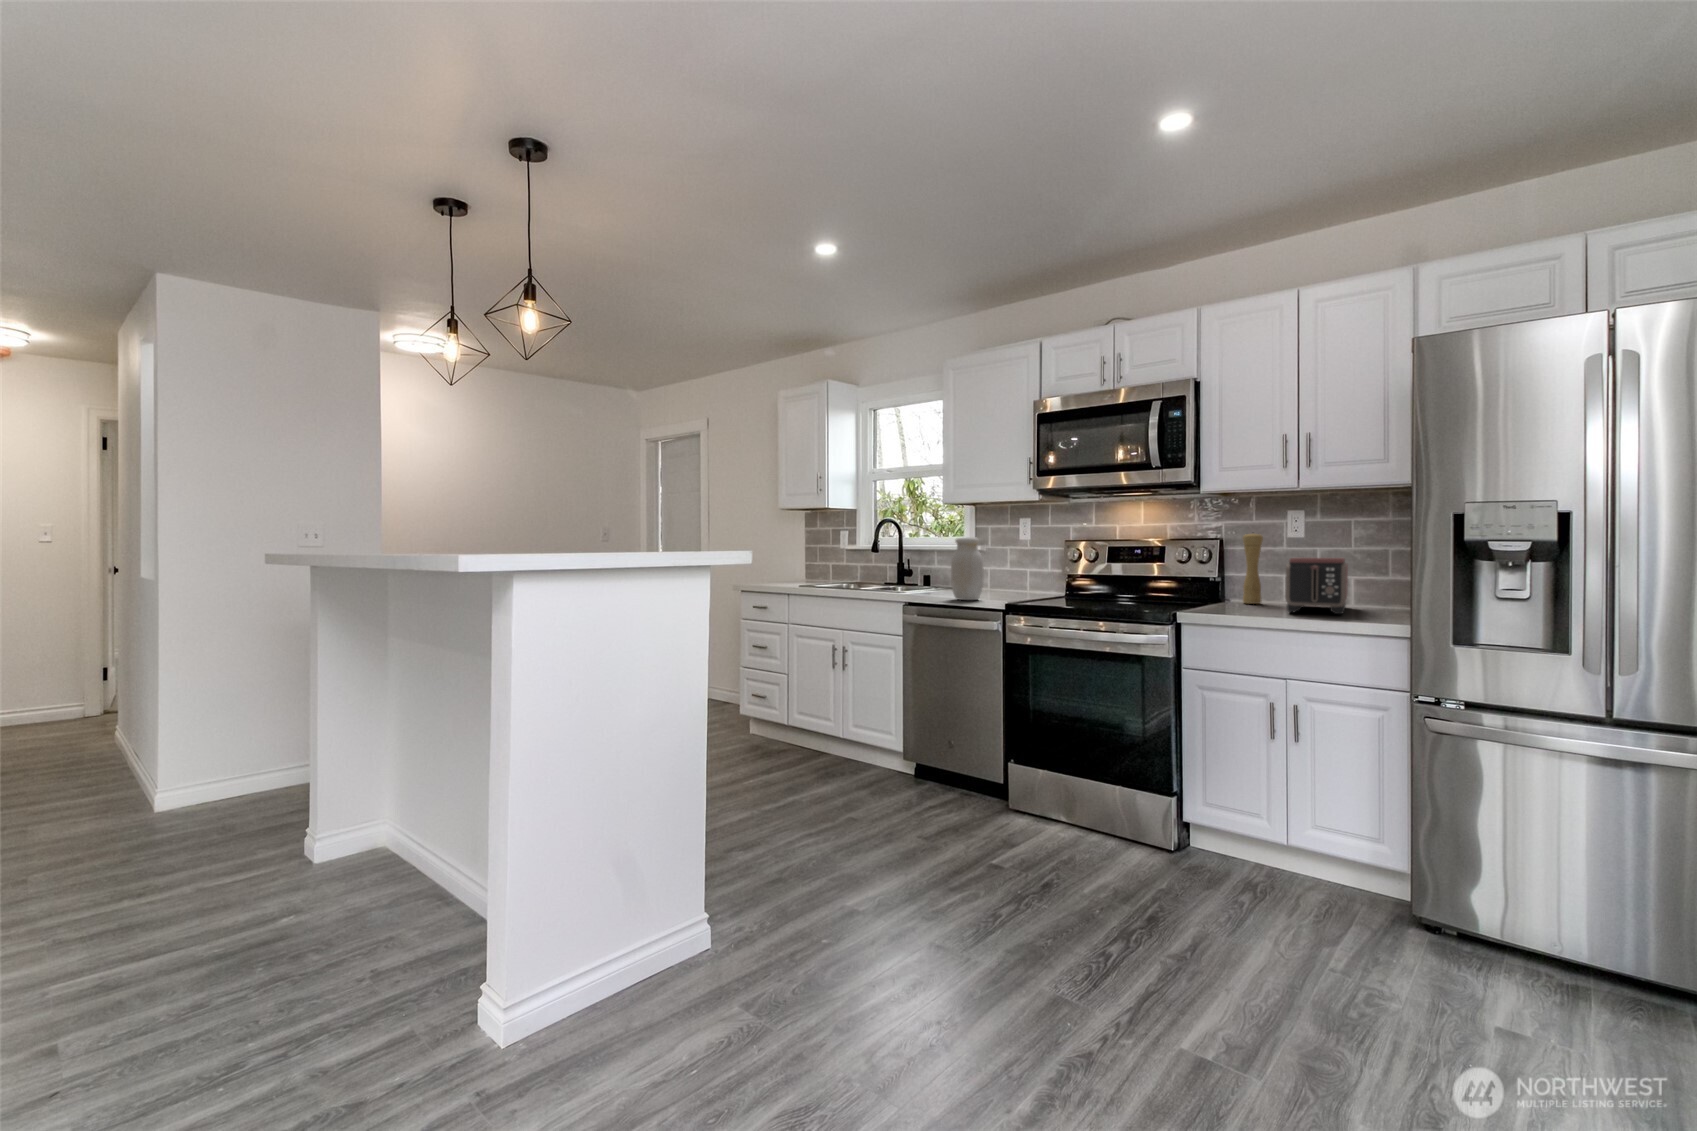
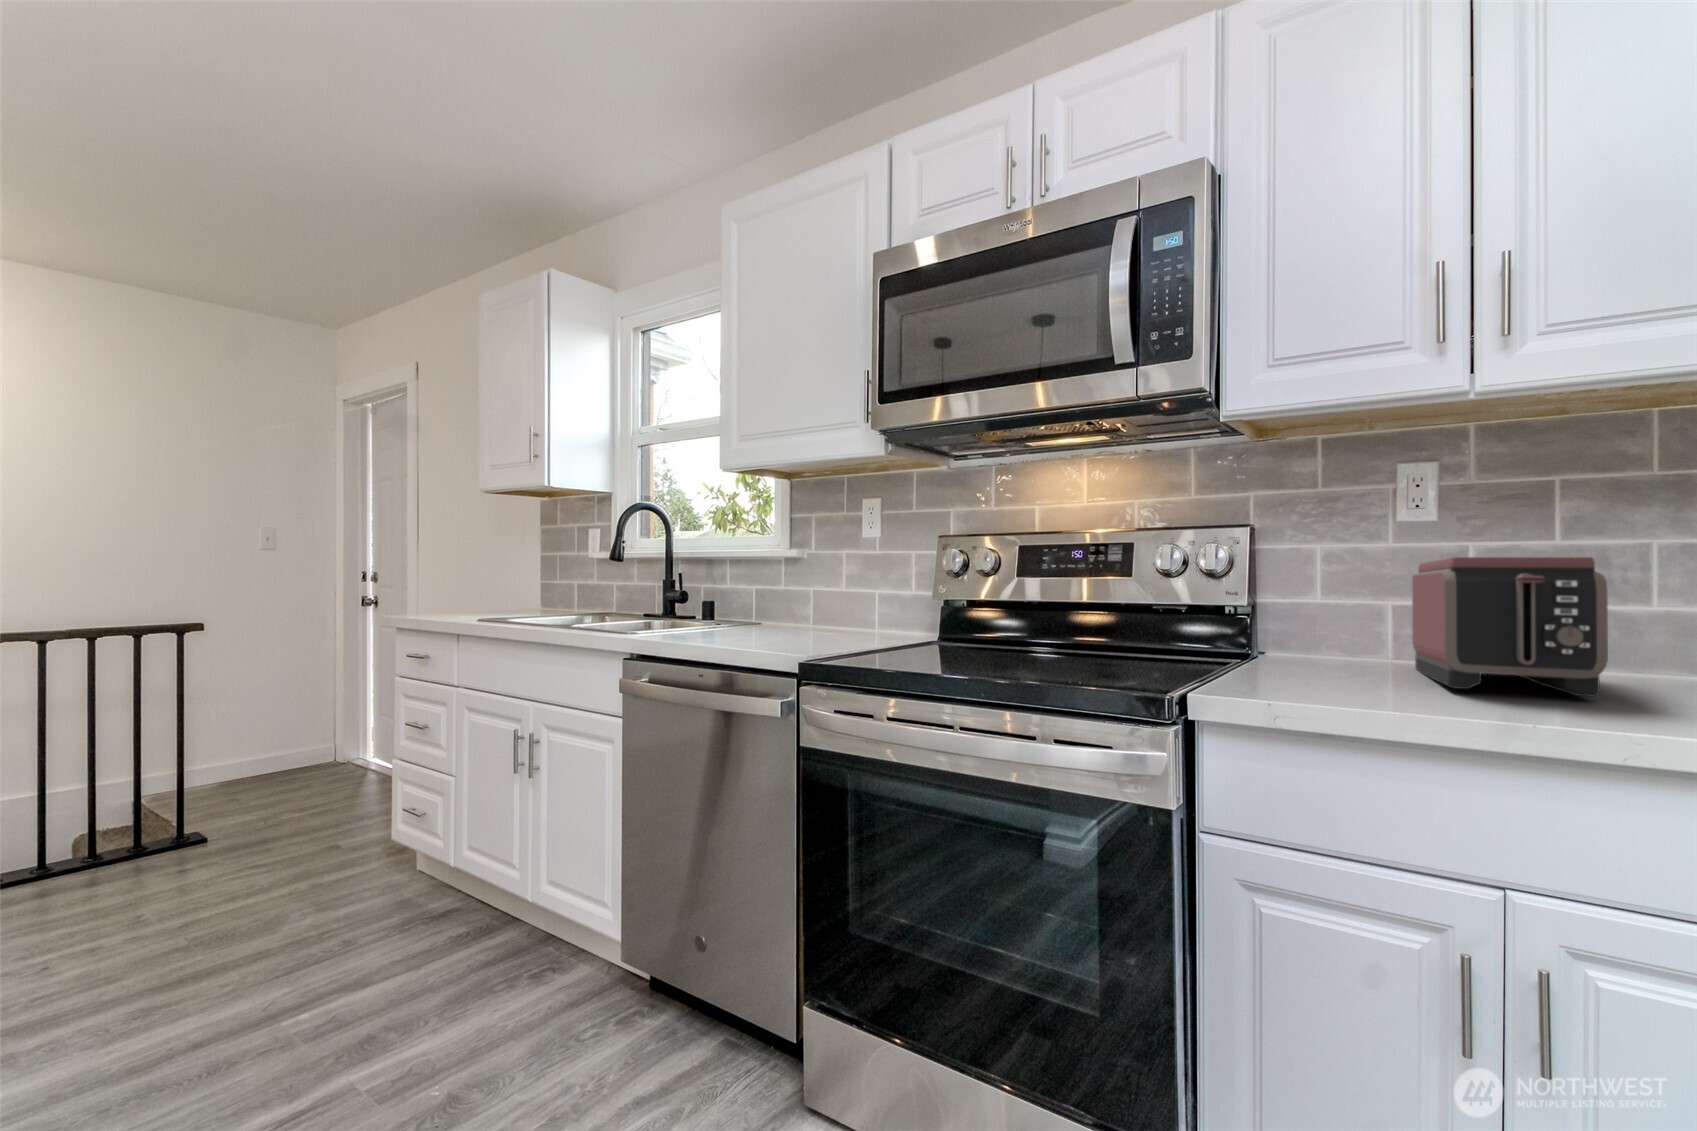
pepper mill: present [1243,533,1263,604] -> none [1299,511,1343,663]
jar: present [951,537,984,600] -> none [707,517,773,648]

